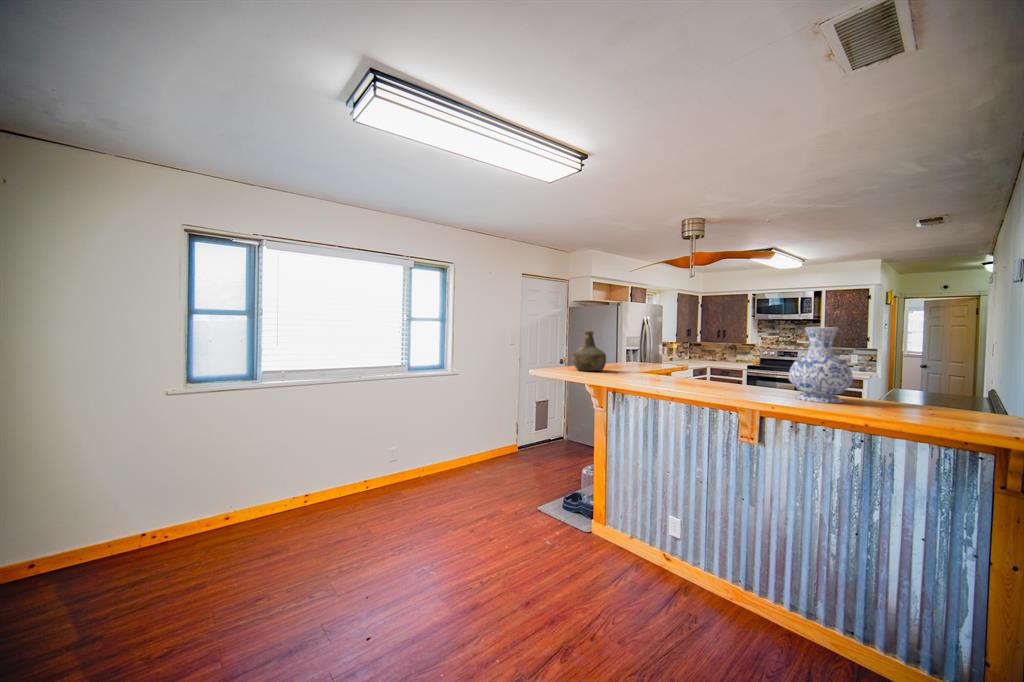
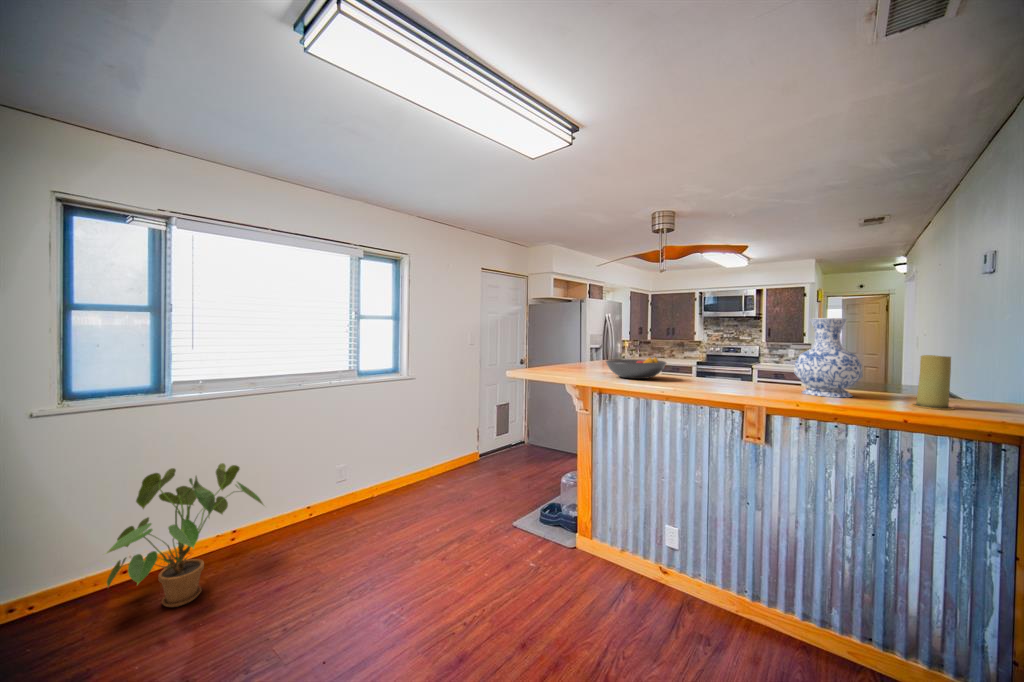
bottle: present [572,331,606,371] -> none [549,327,586,371]
fruit bowl: none [618,360,676,380] -> present [606,357,666,379]
candle: none [891,365,930,417] -> present [912,355,954,410]
house plant: none [212,439,330,548] -> present [107,463,263,607]

